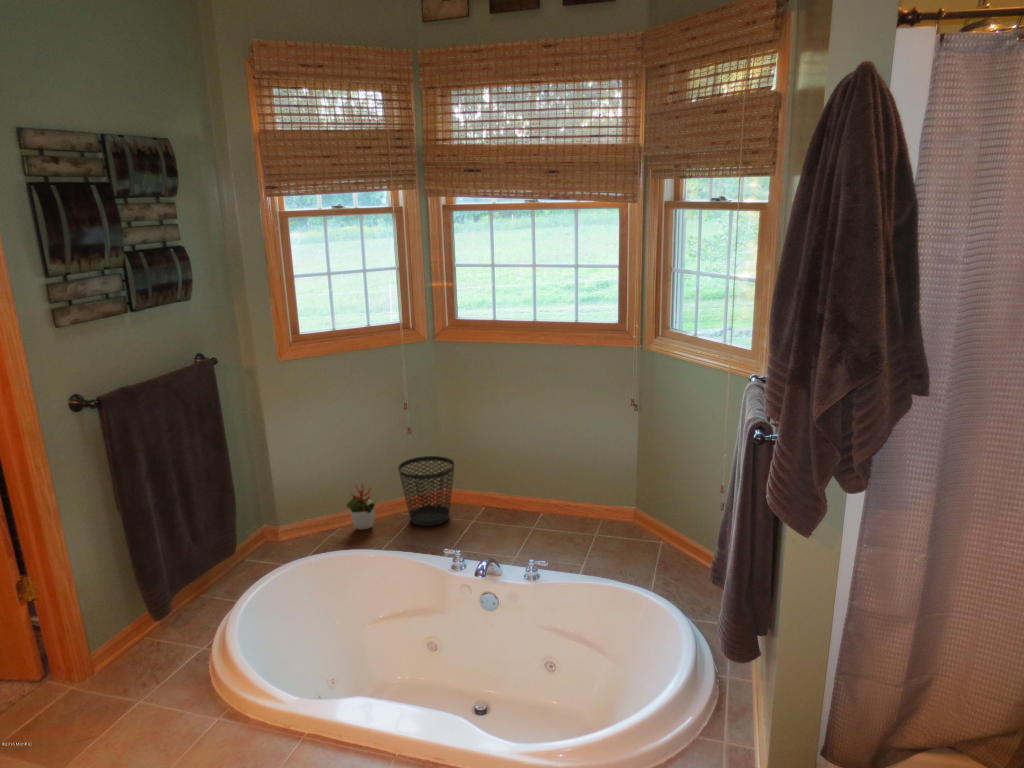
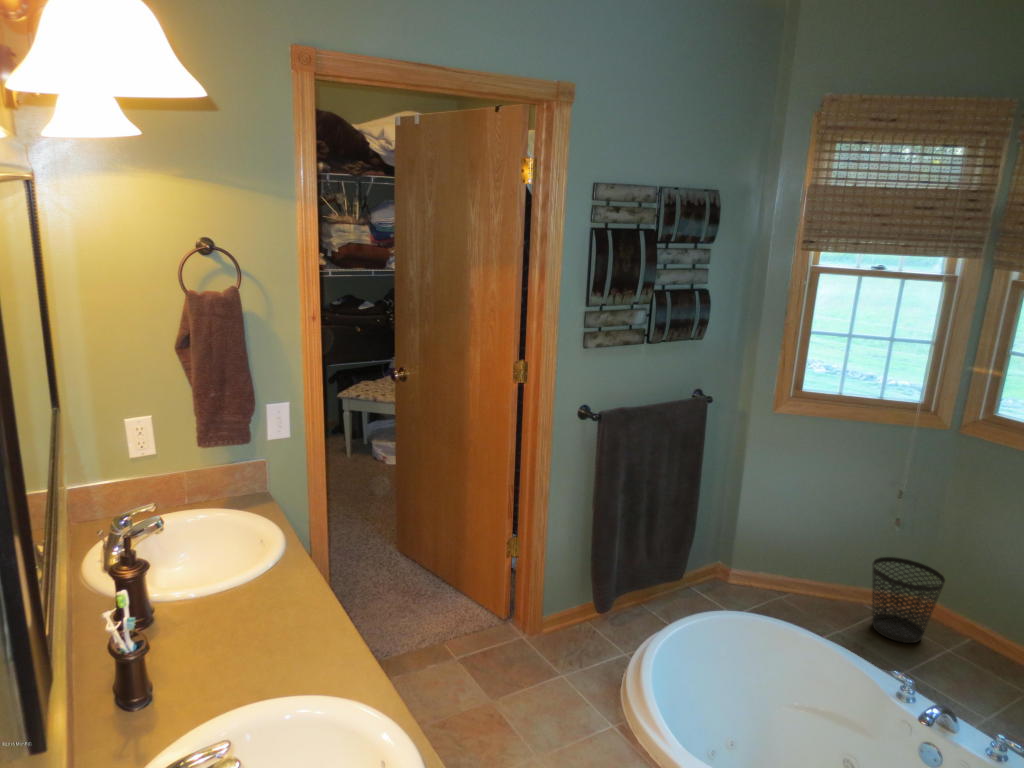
decorative plant: present [346,484,375,530] -> none [803,561,837,613]

